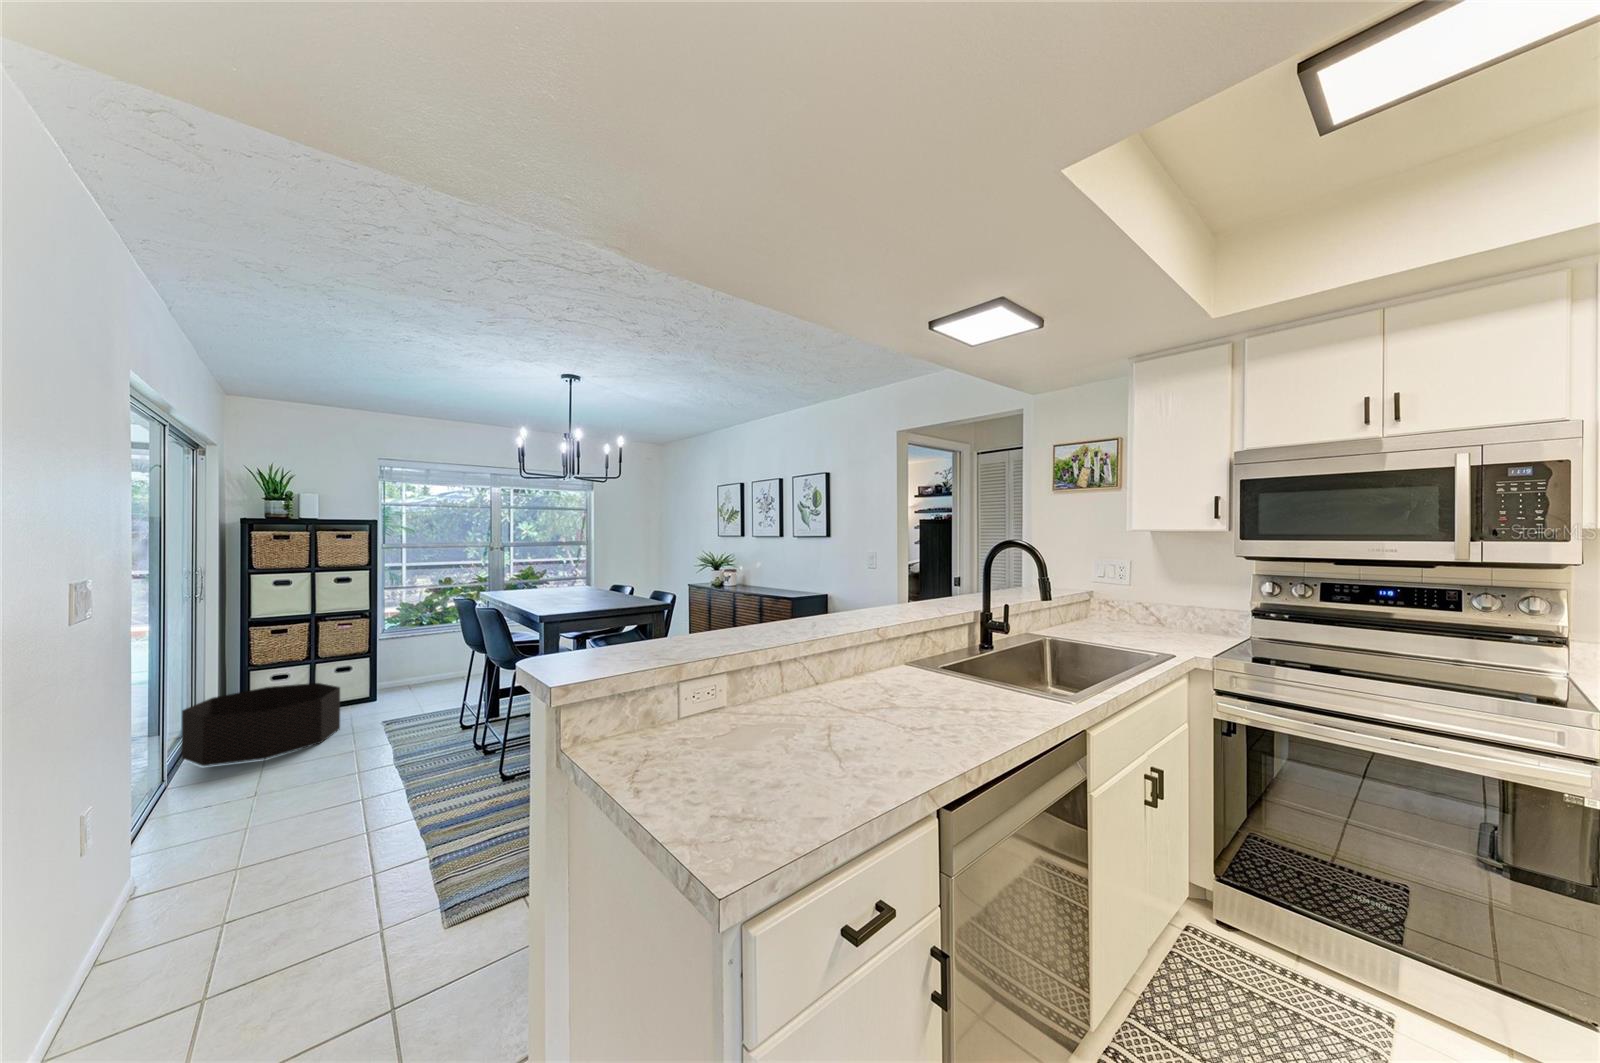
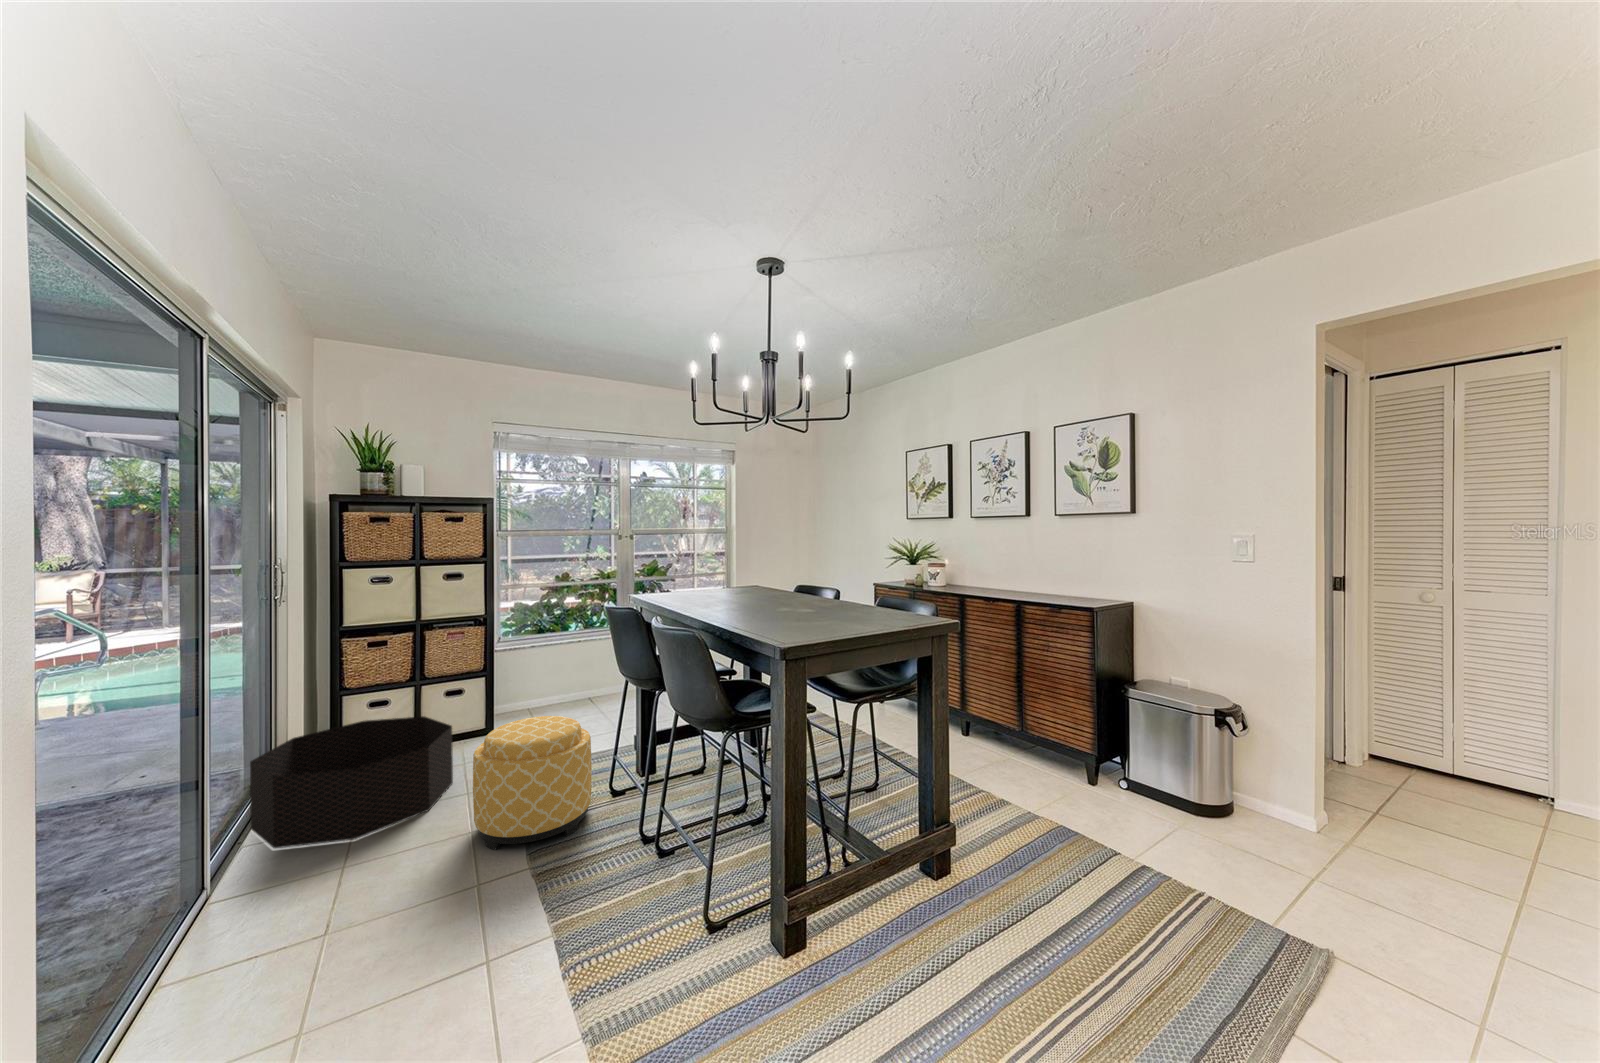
ottoman: none [354,675,443,759] -> present [473,716,592,849]

